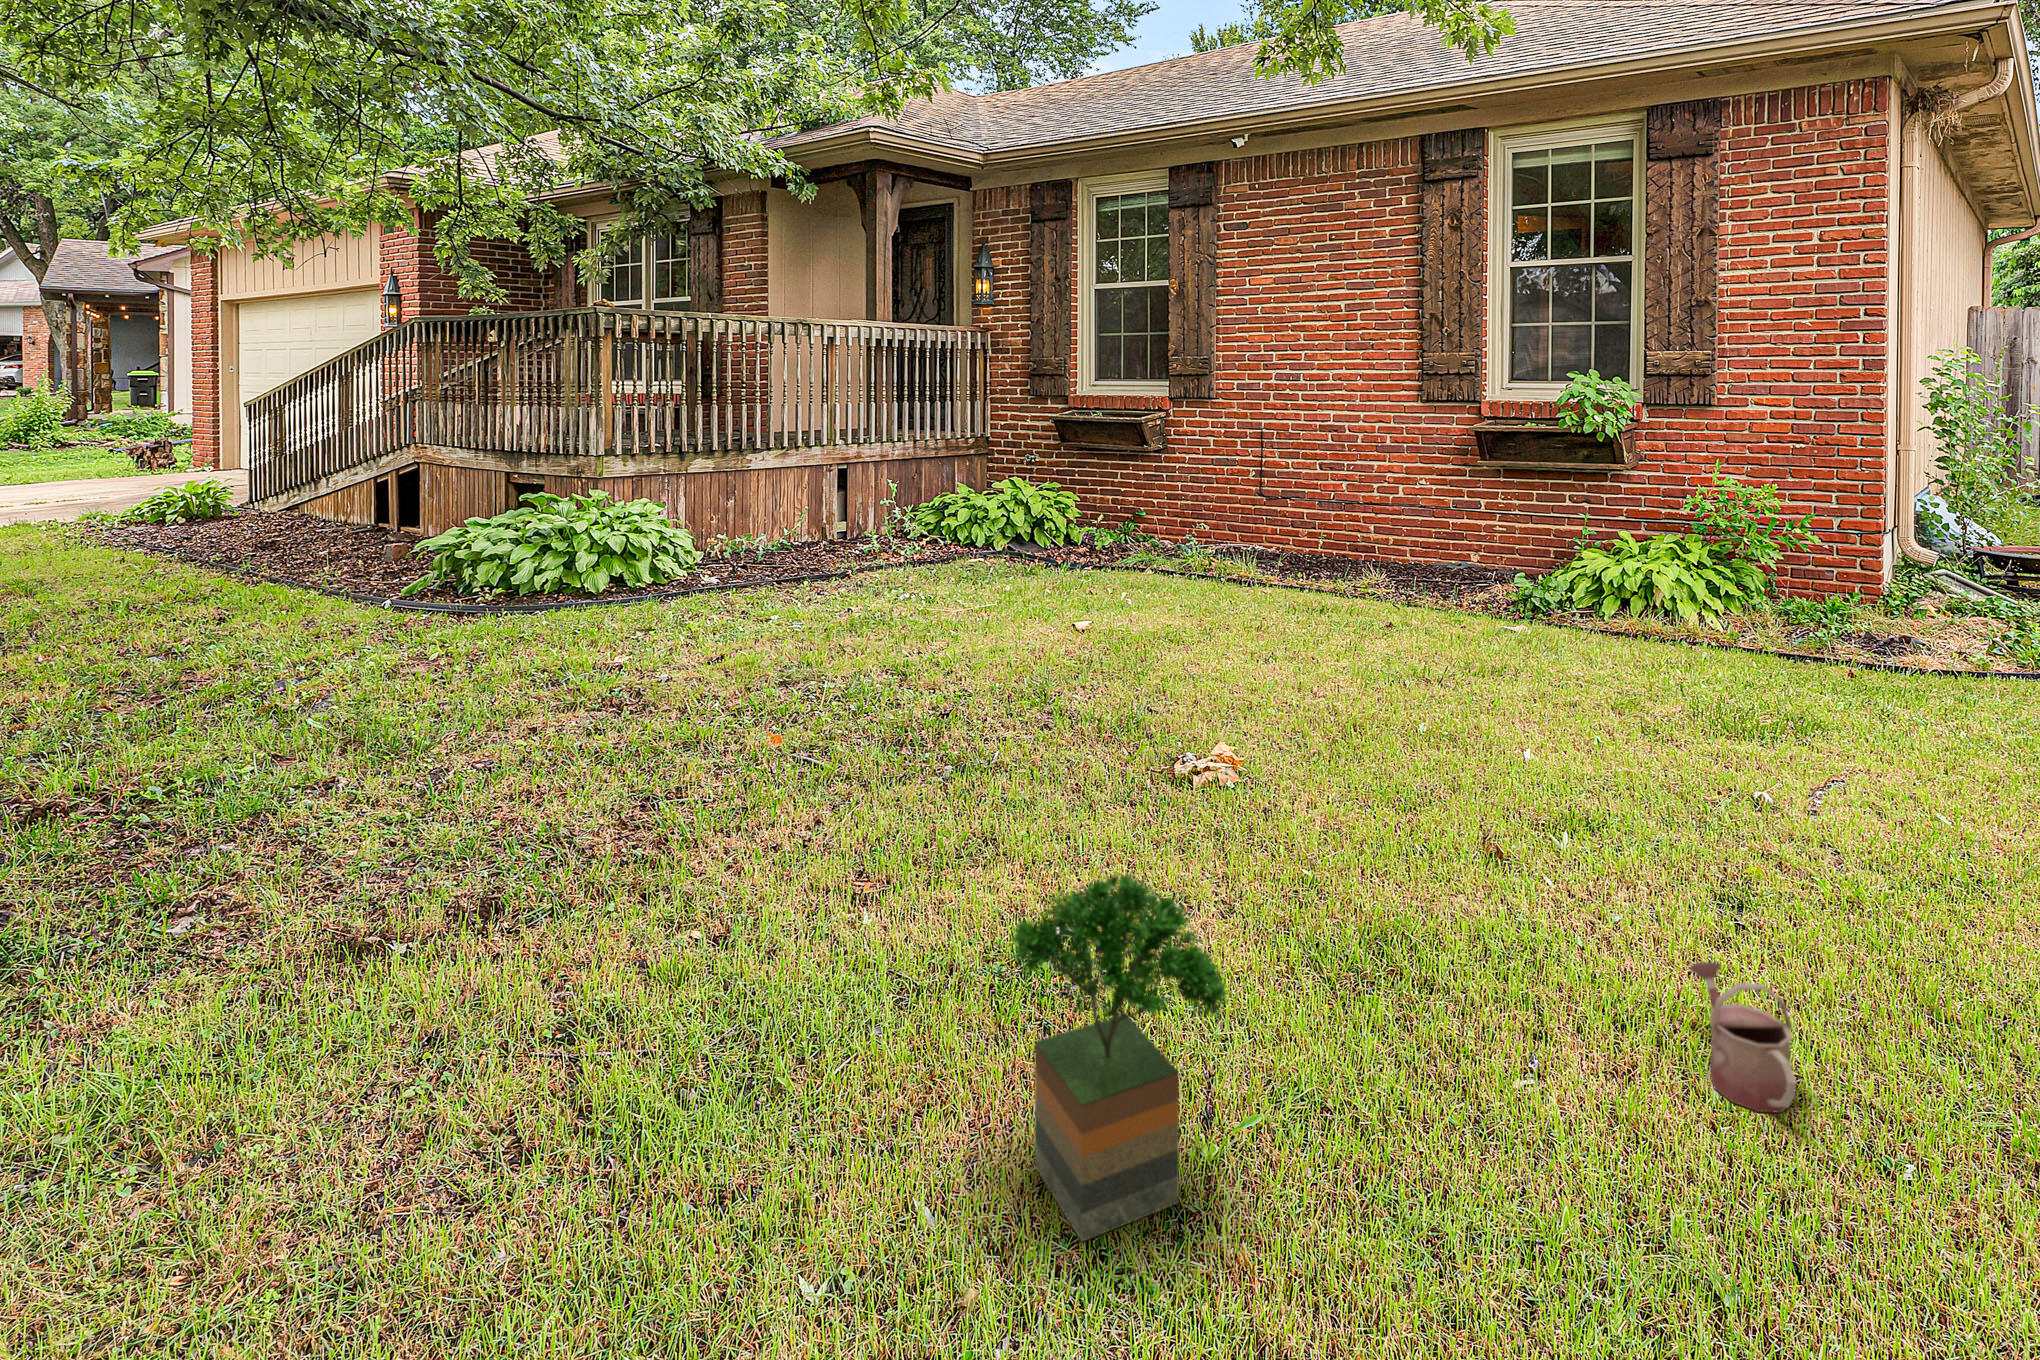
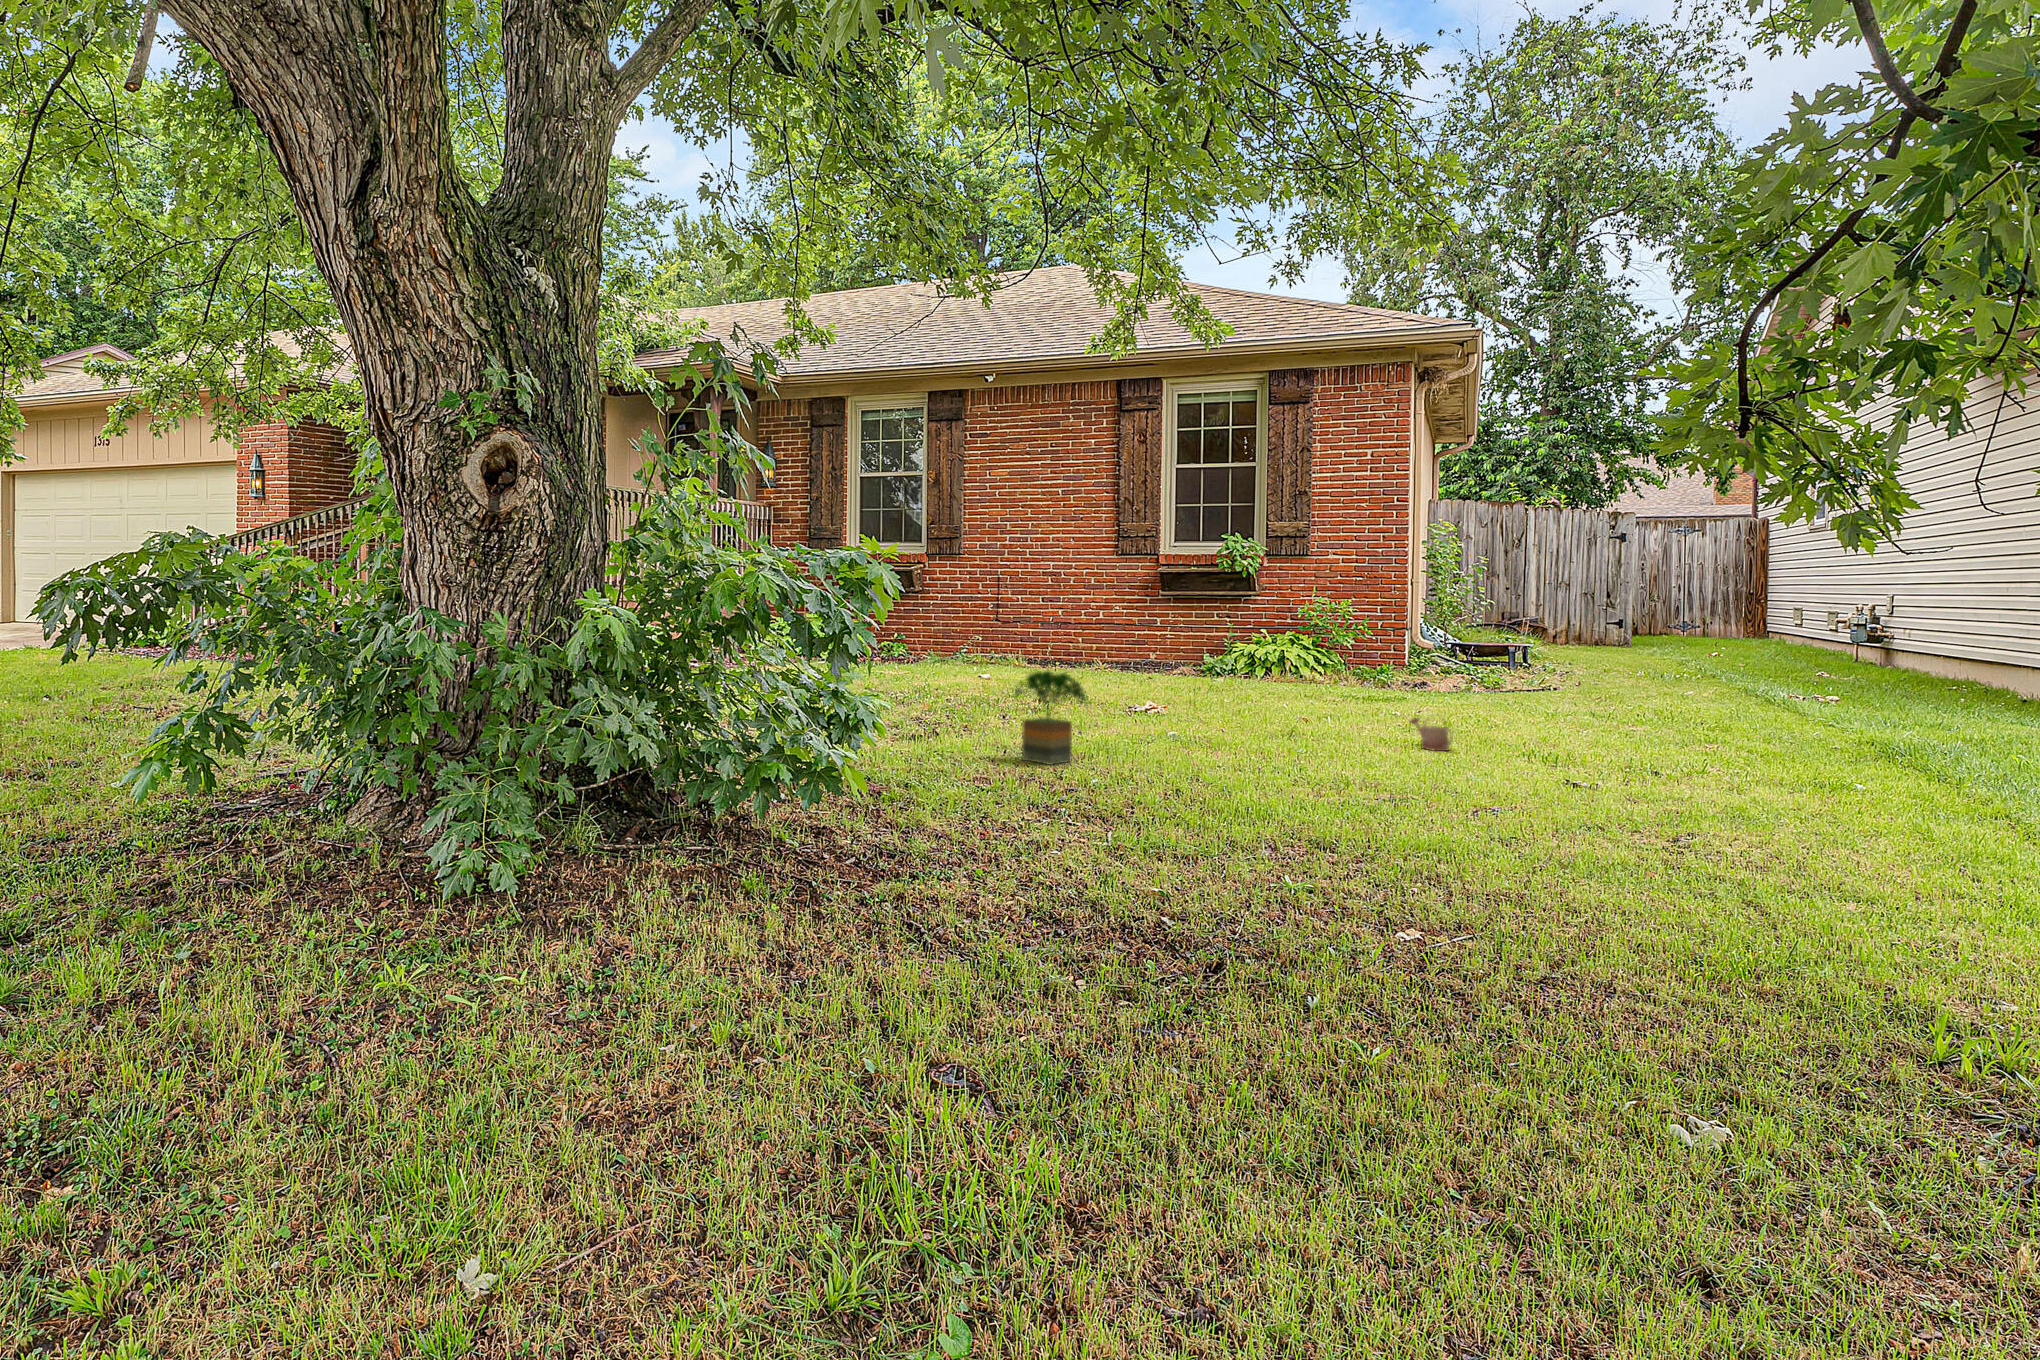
potted tree: present [1011,873,1227,1242] -> present [1015,671,1086,765]

